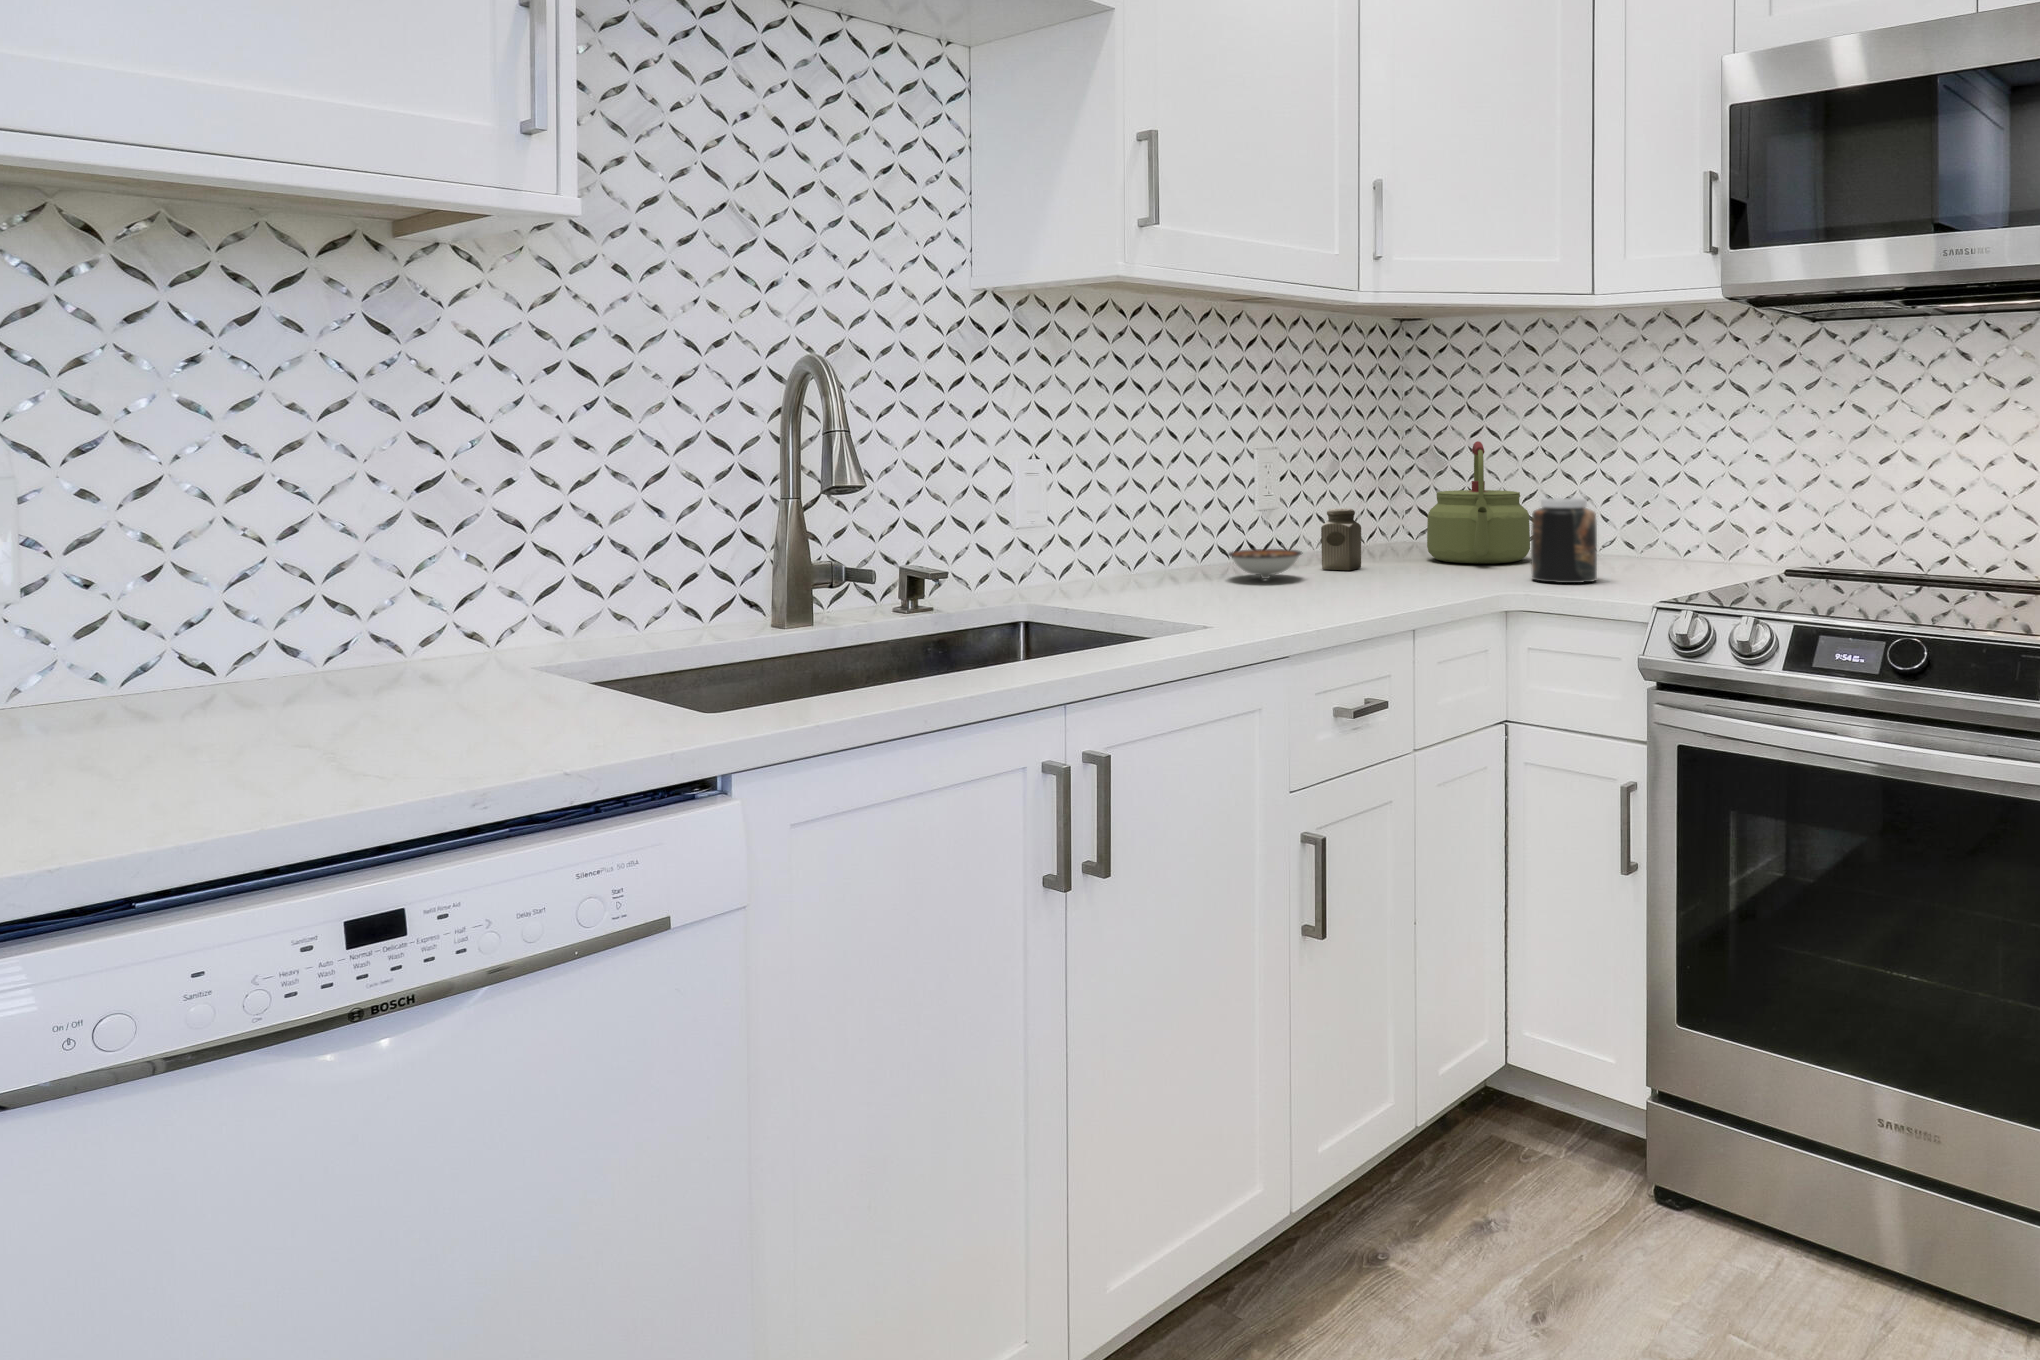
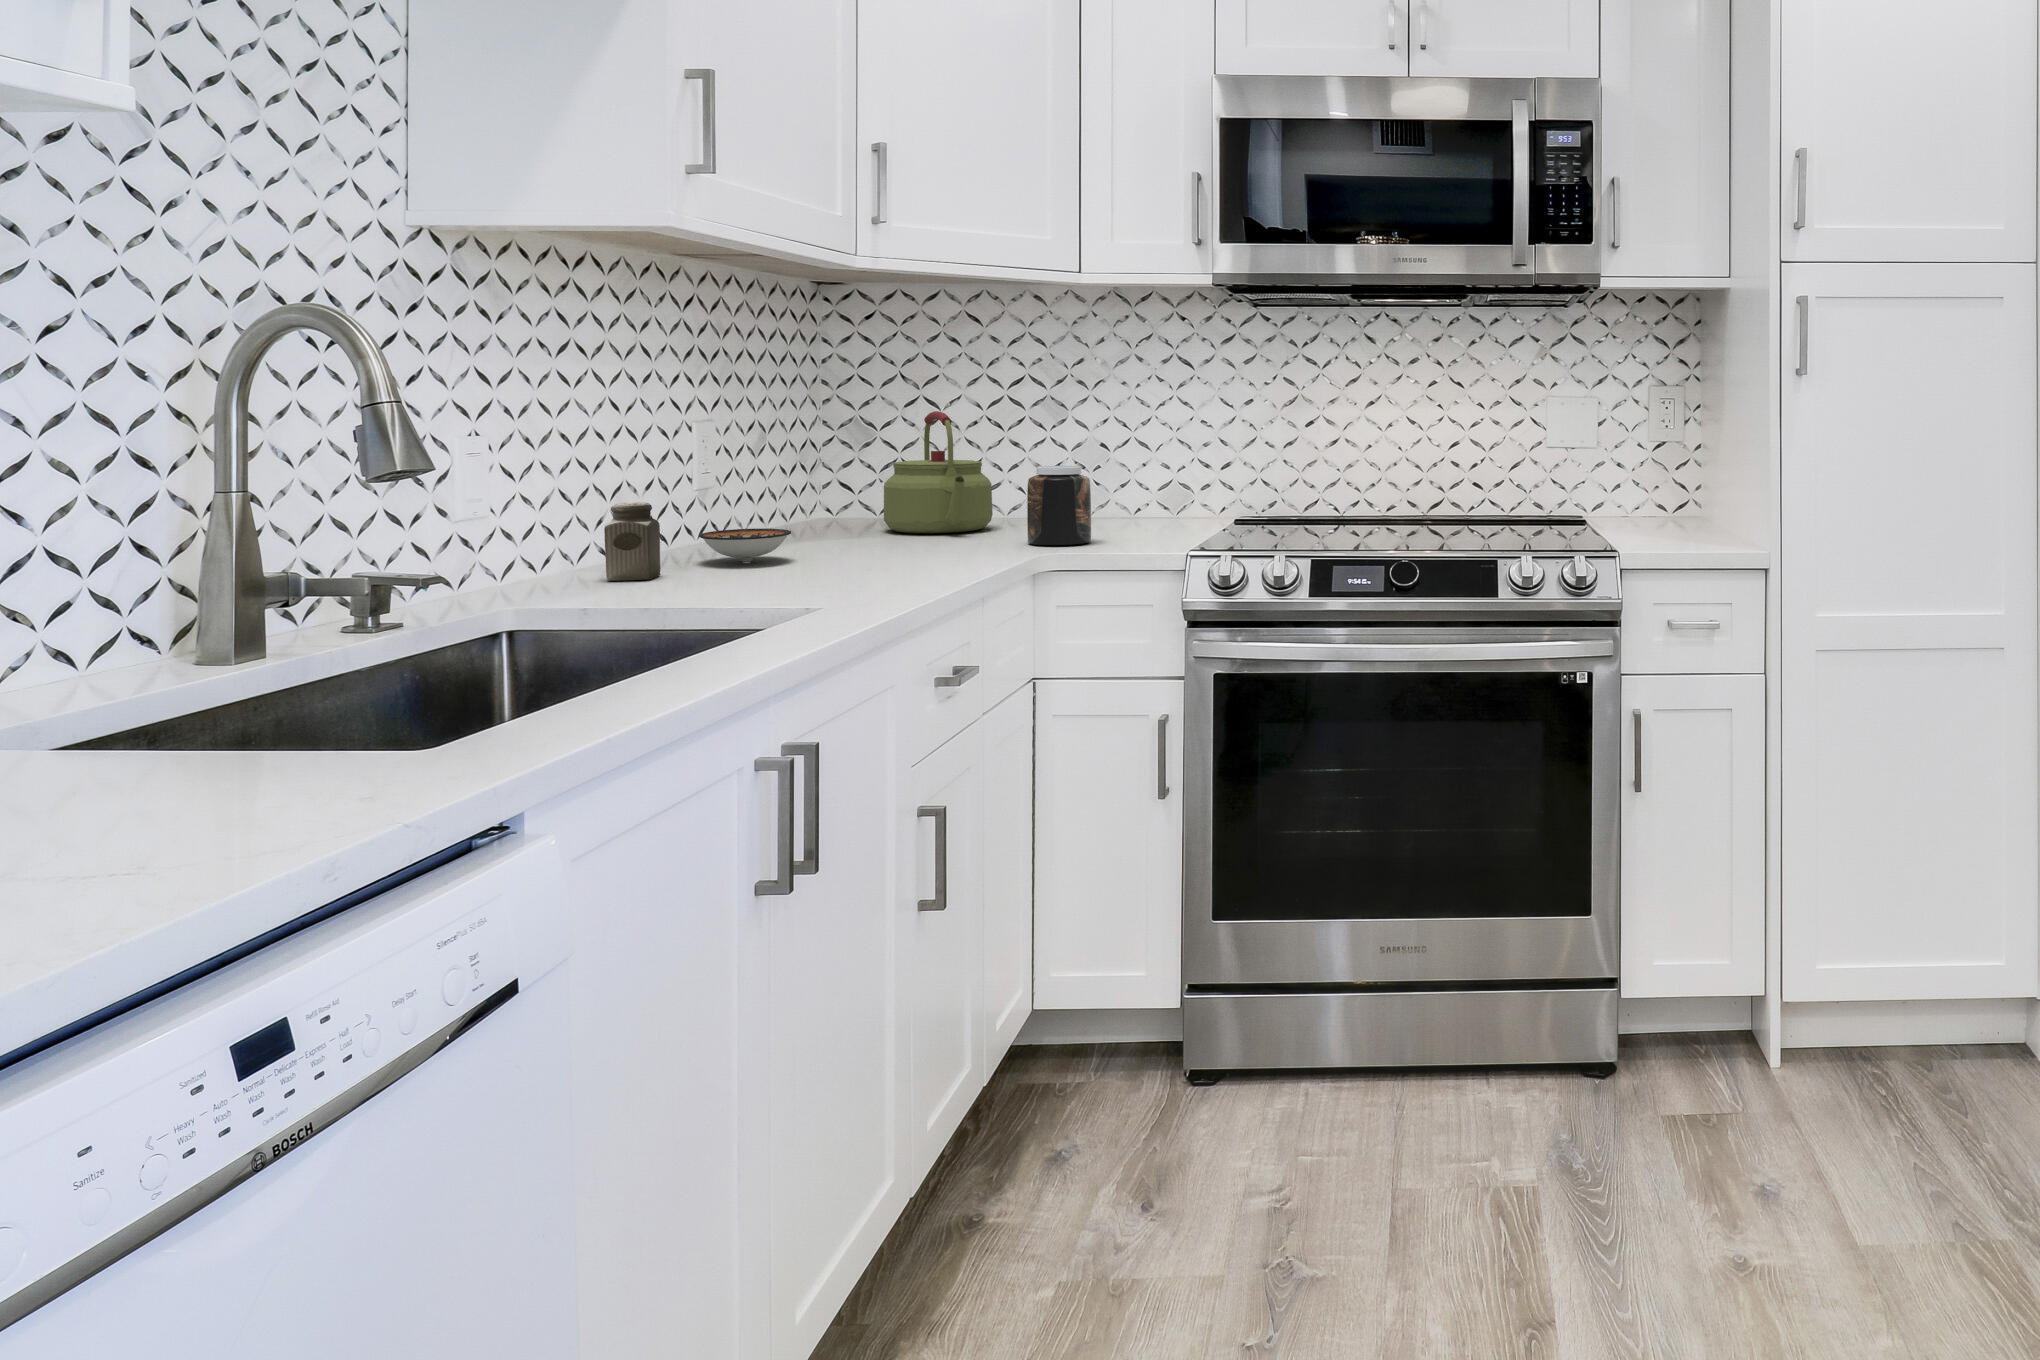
salt shaker: present [1321,508,1361,570] -> present [604,502,660,581]

